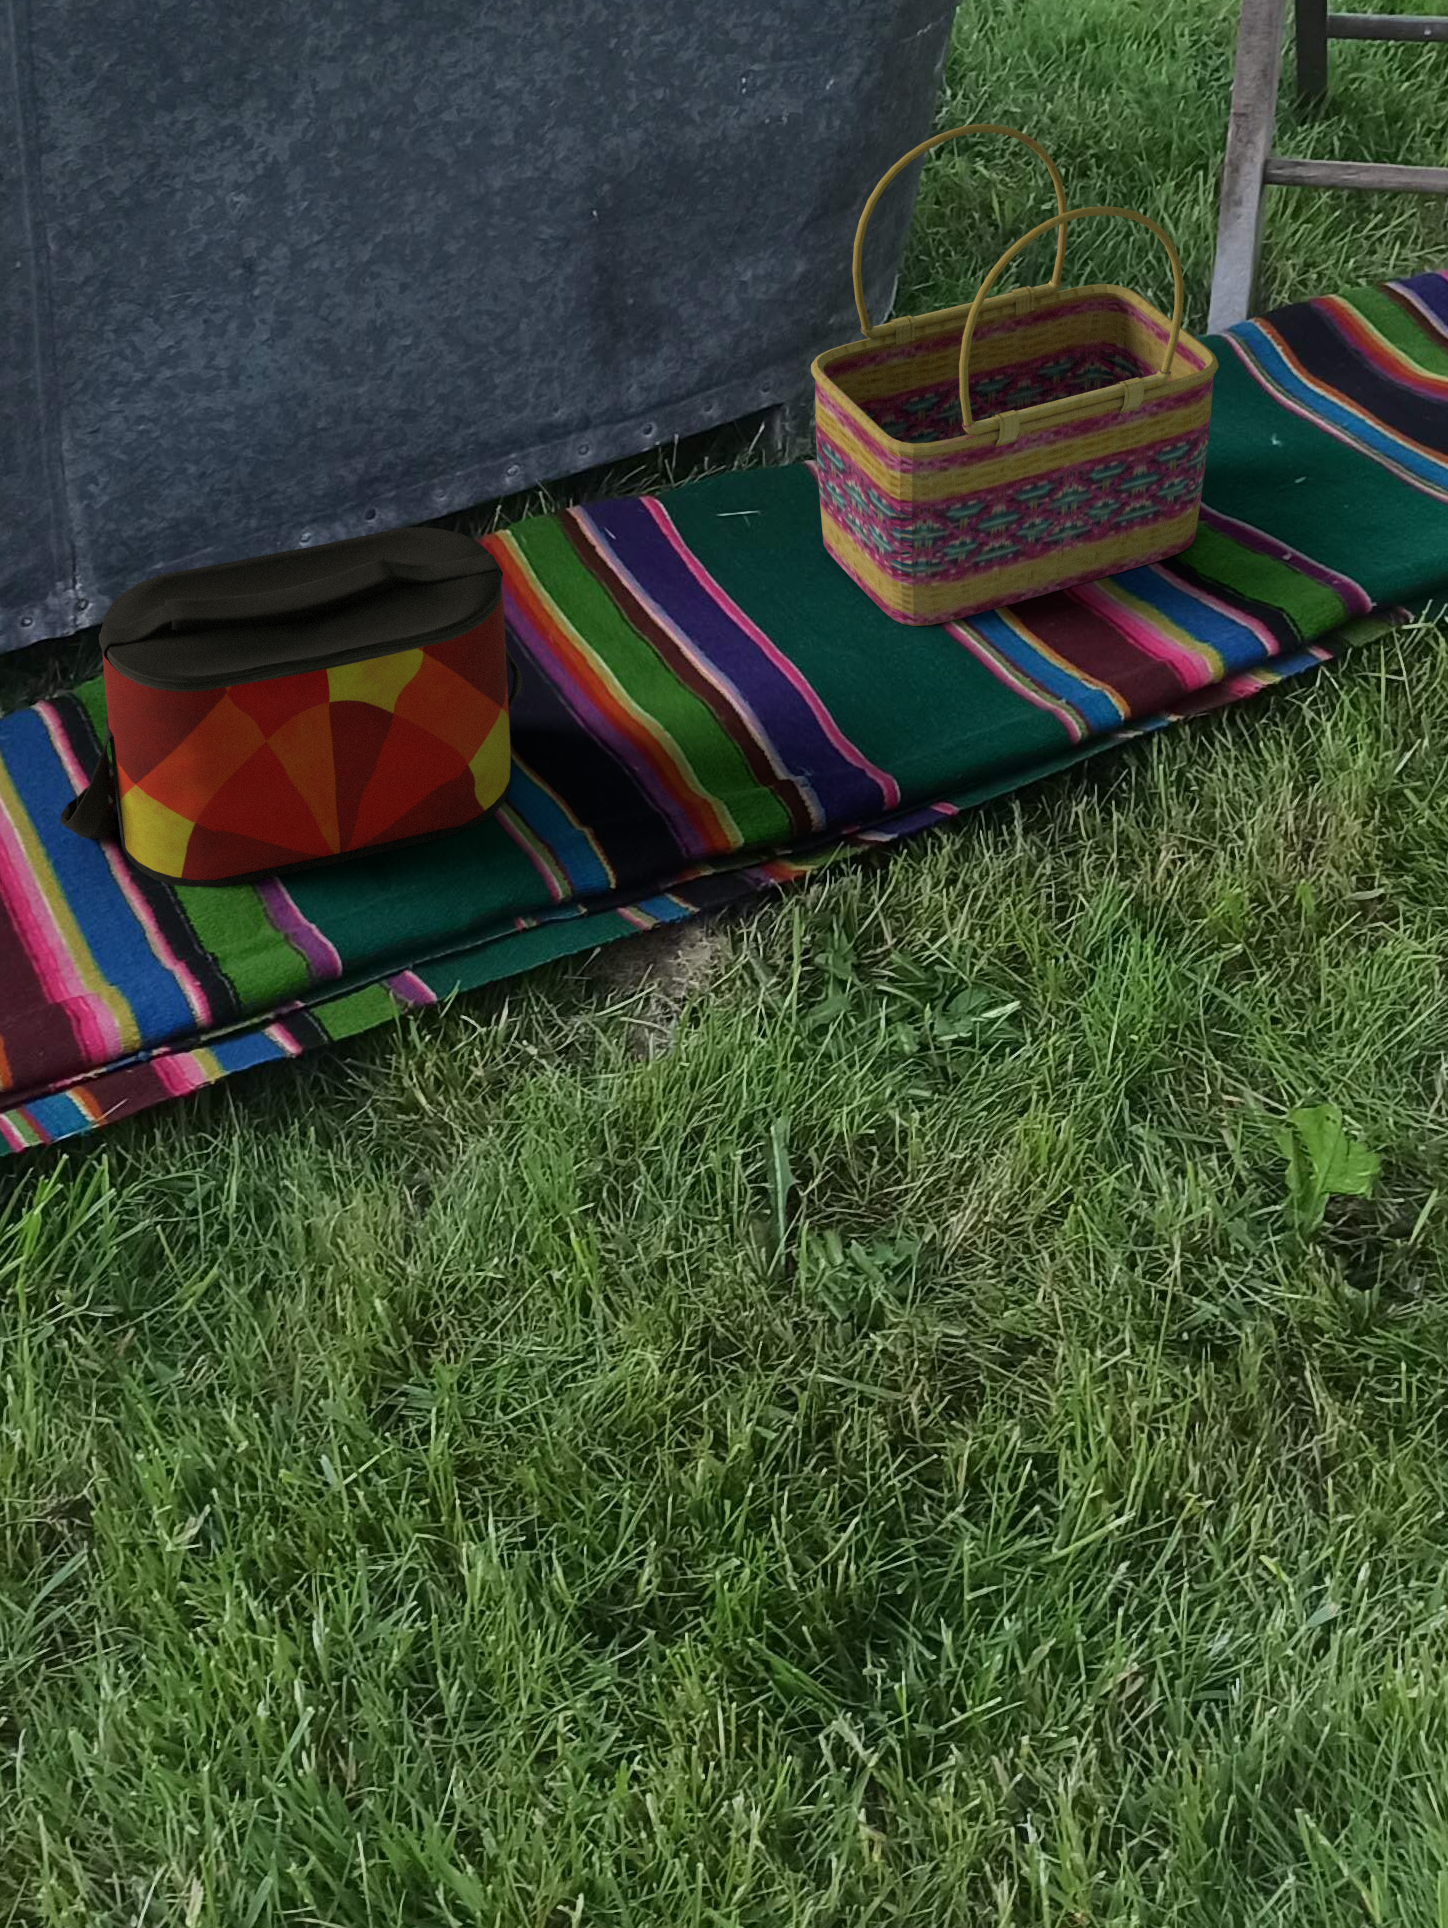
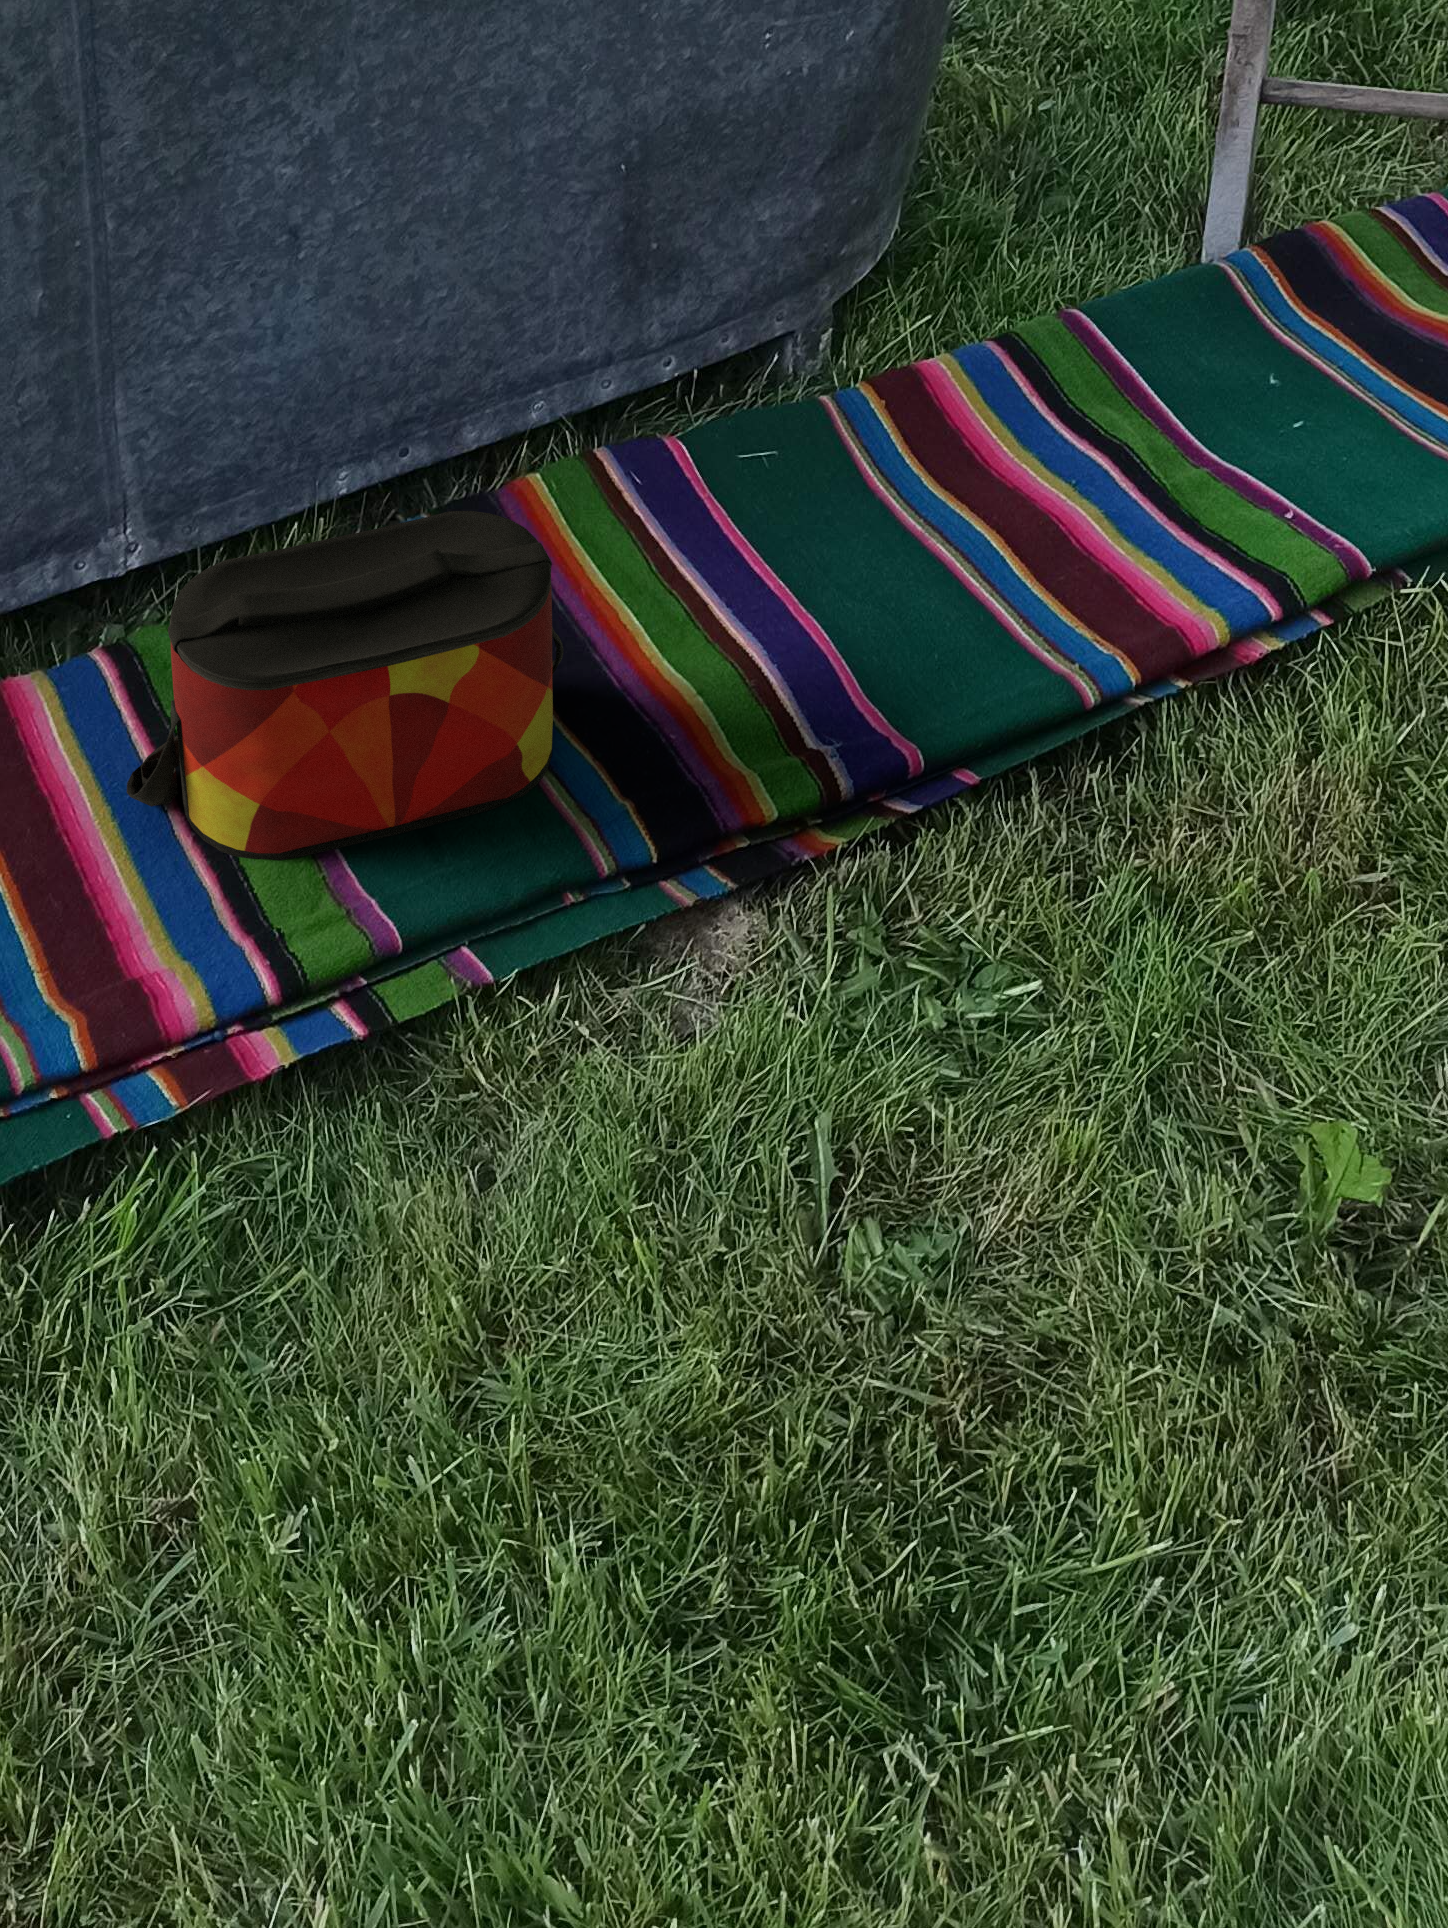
basket: present [811,124,1219,626] -> none [835,97,1230,581]

